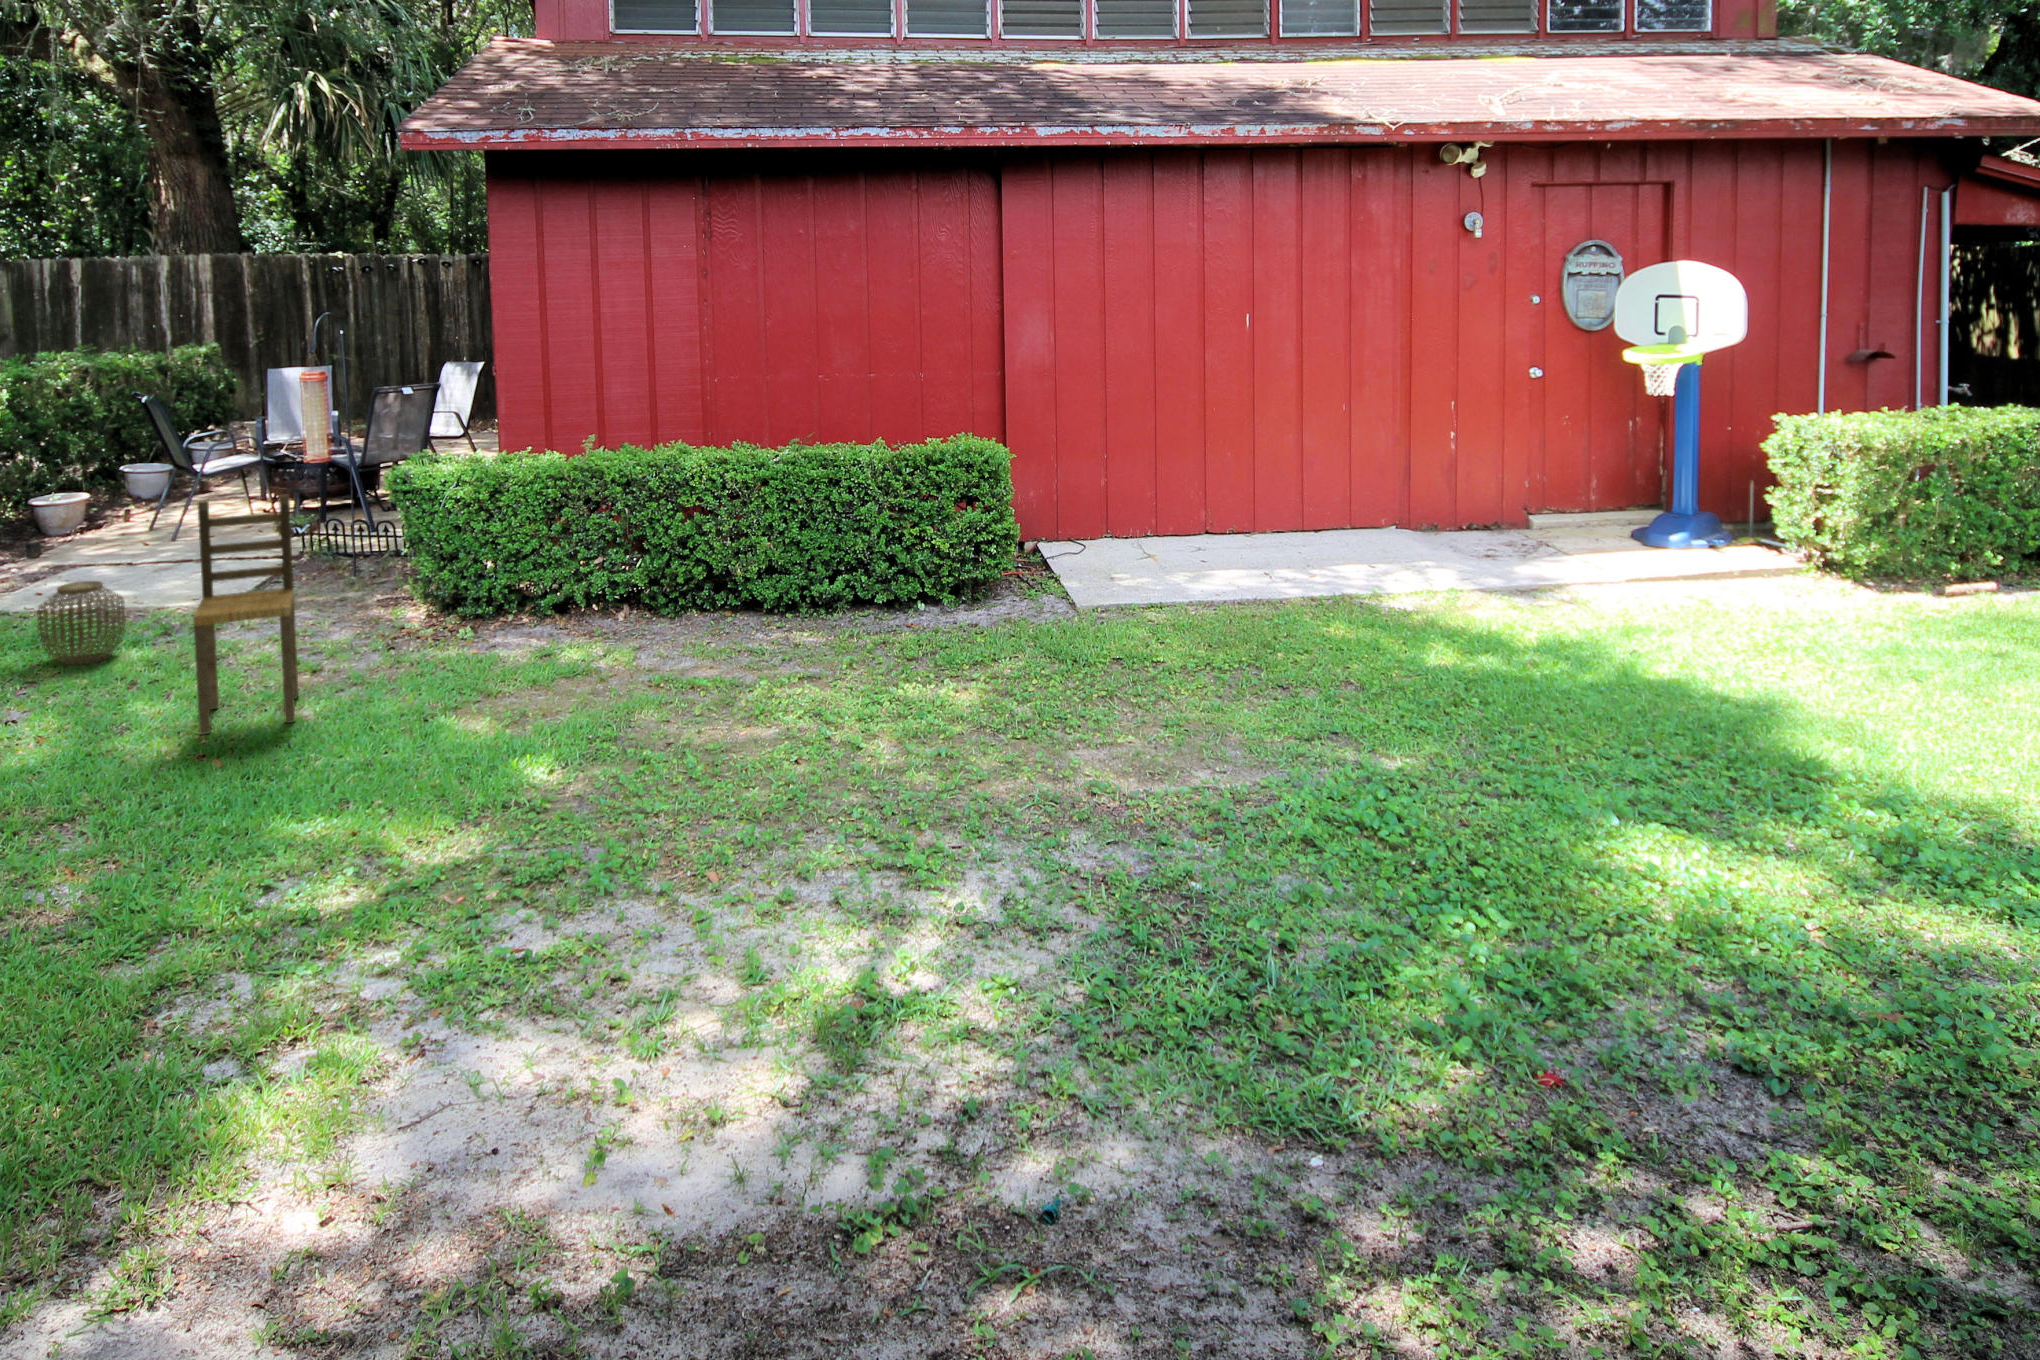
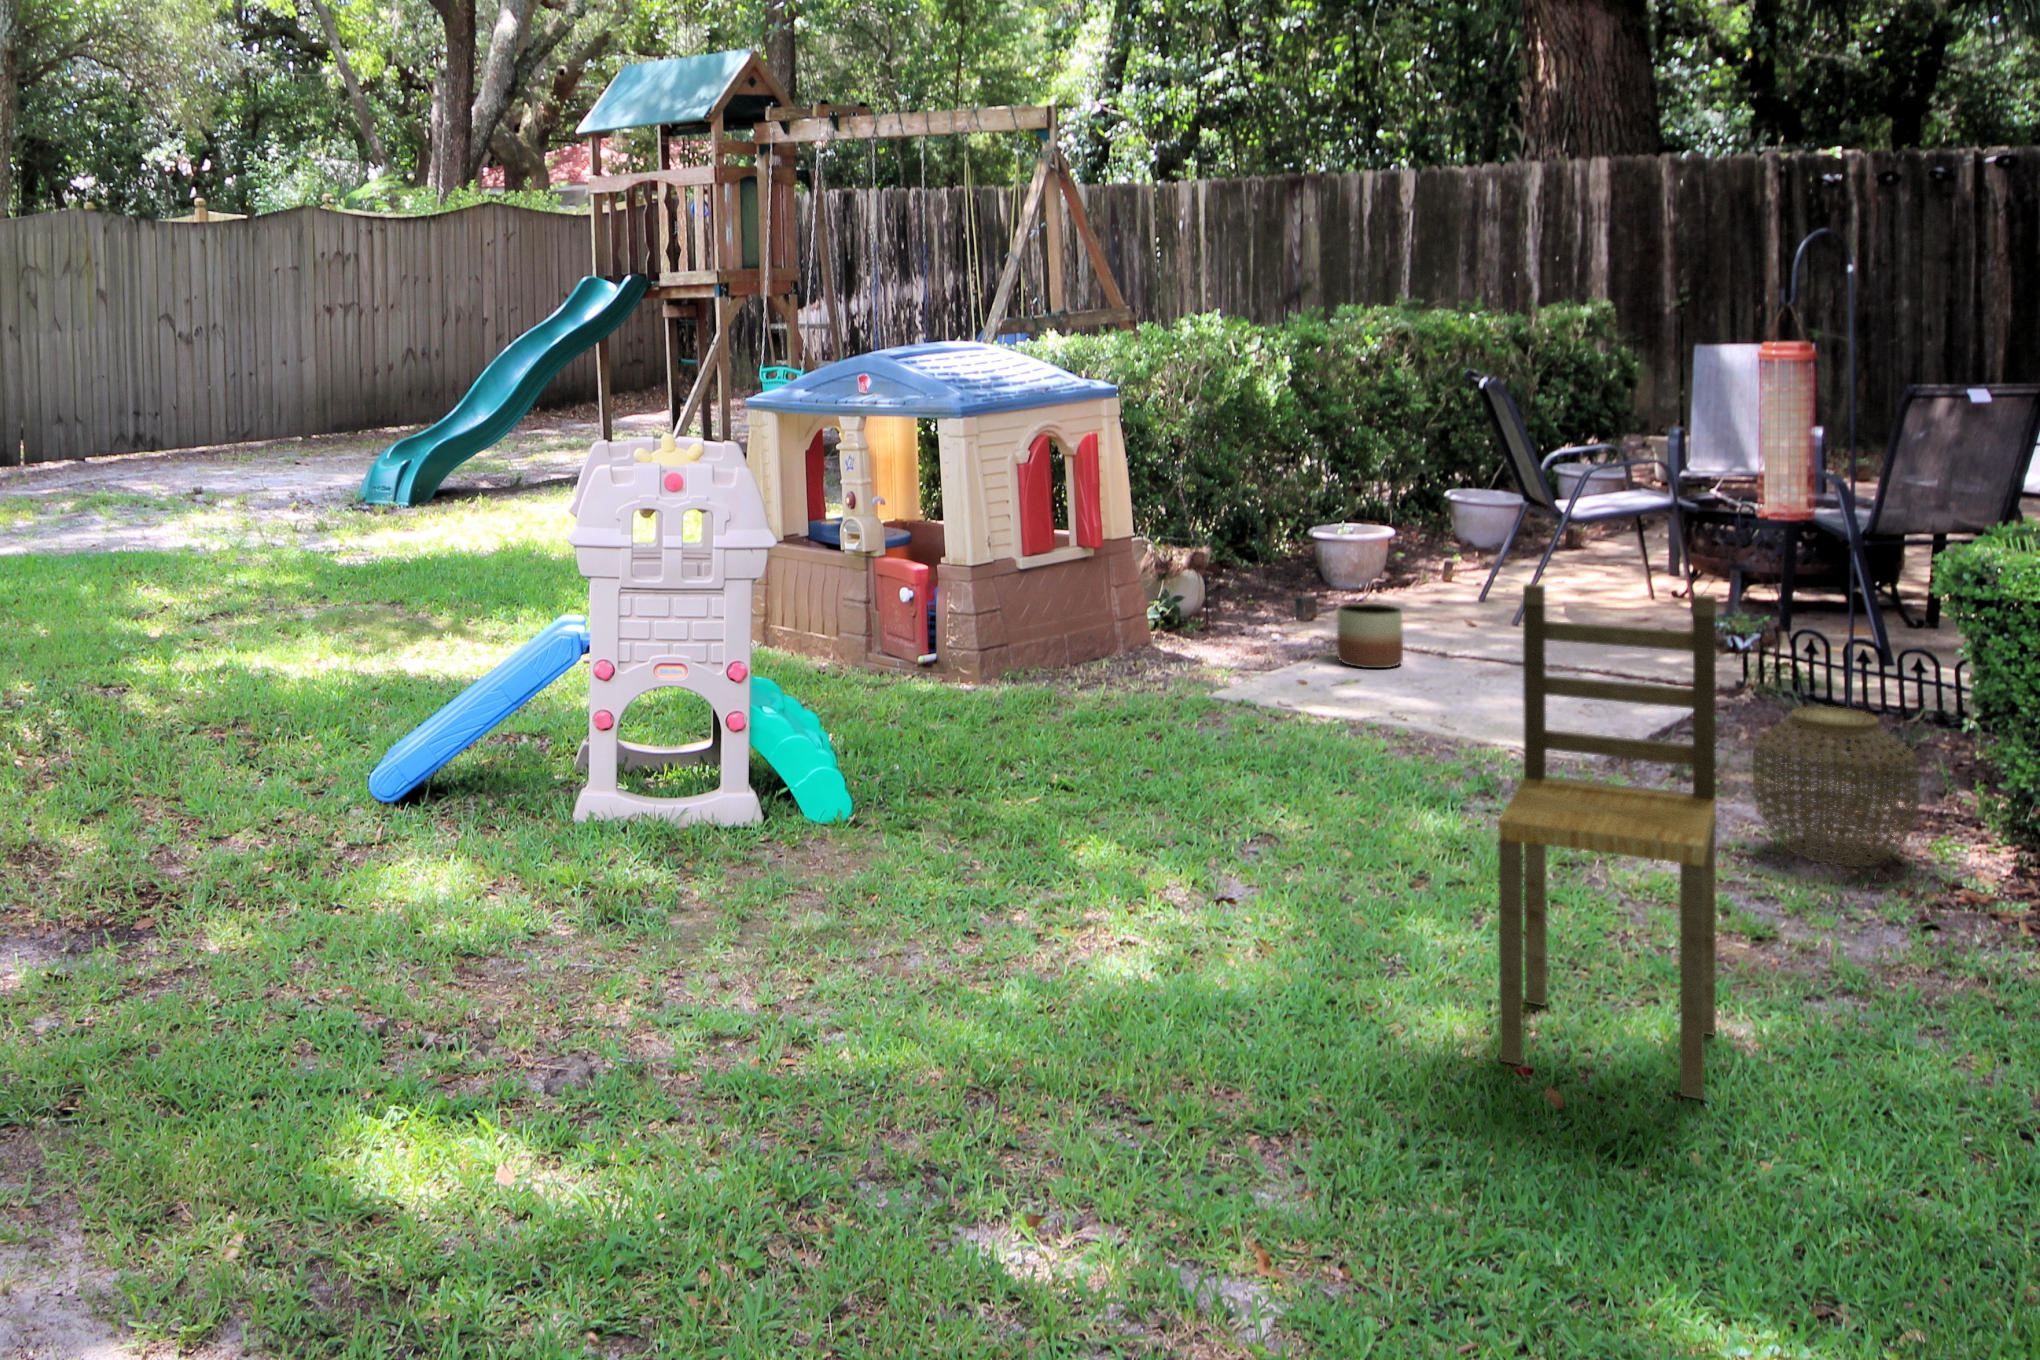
planter: none [63,539,109,579] -> present [1337,604,1403,668]
woven basket: present [37,581,125,665] -> present [1753,707,1919,867]

